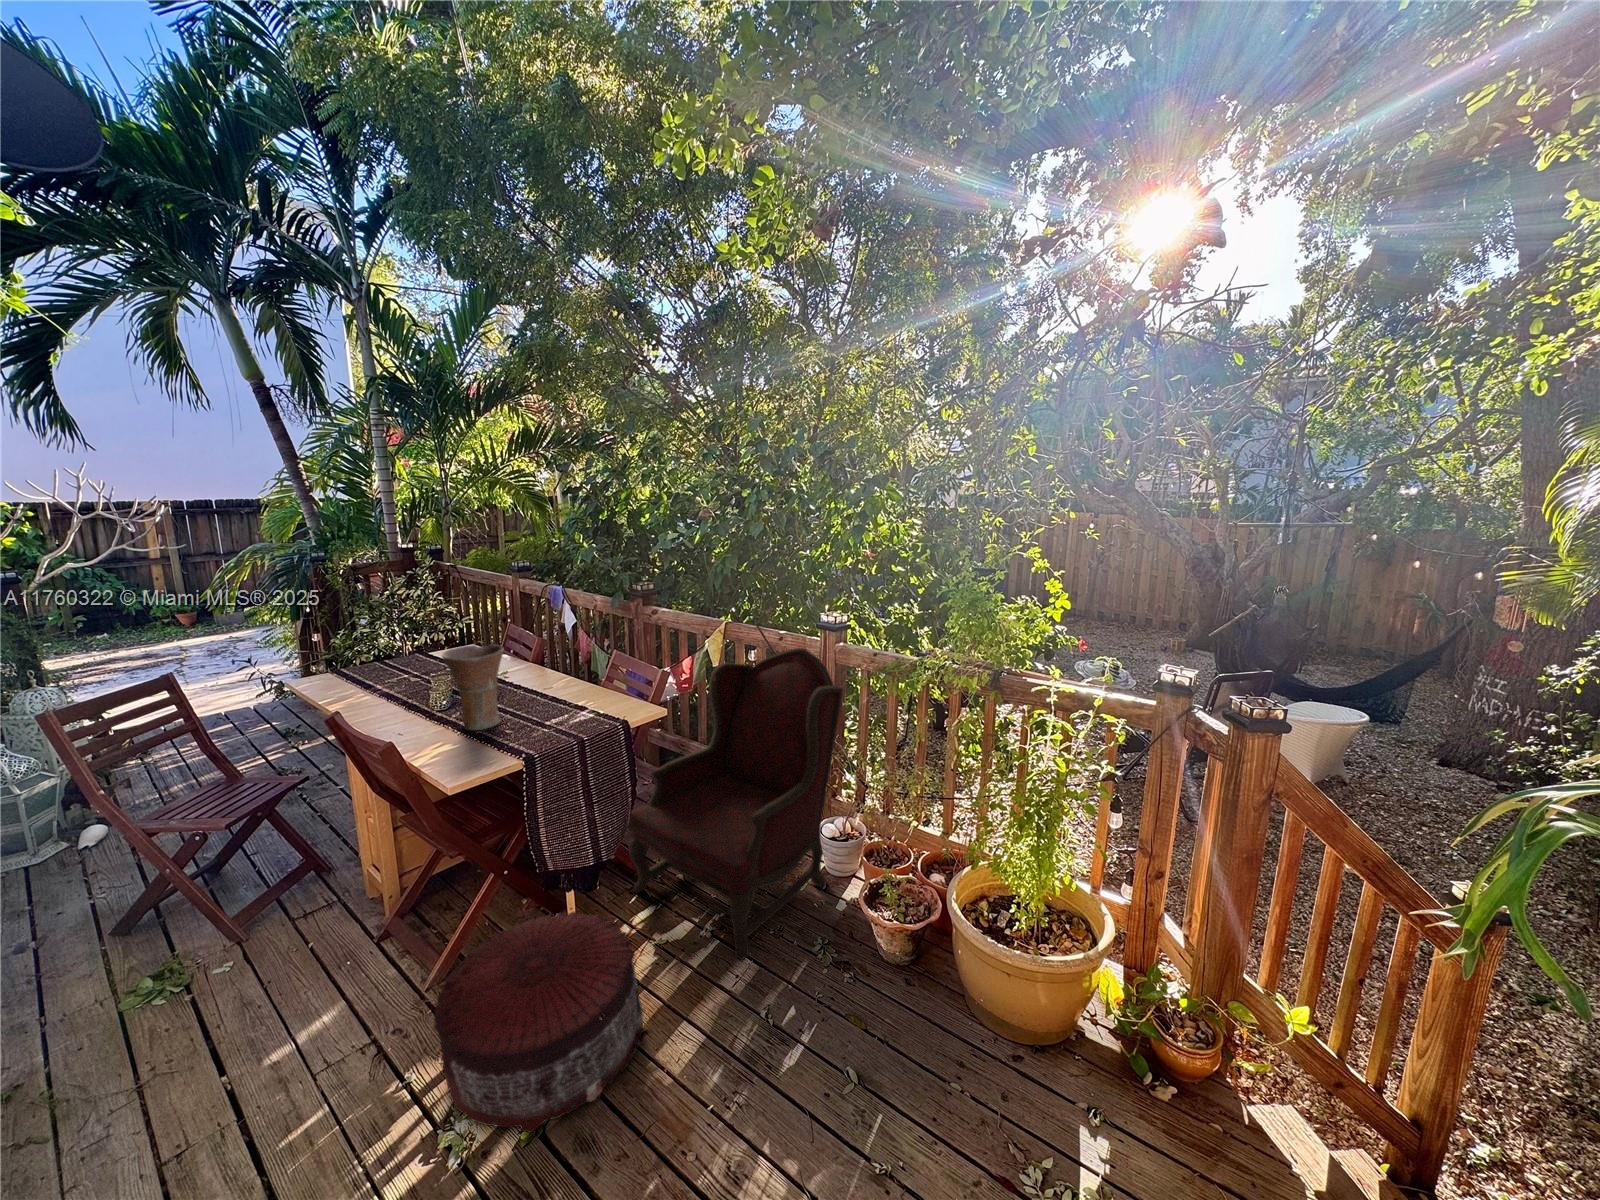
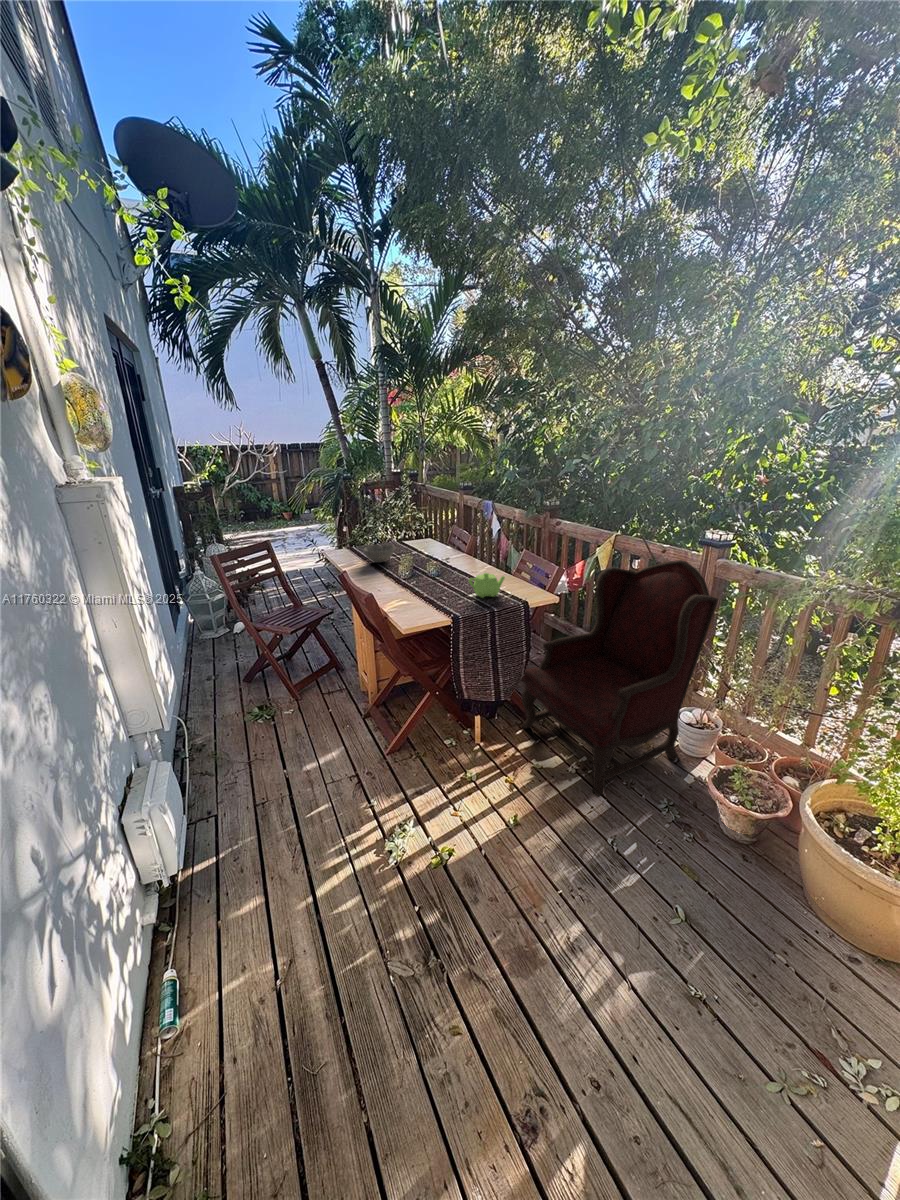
vase: present [442,644,504,730] -> none [407,536,447,595]
bowl: none [362,660,416,689] -> present [364,544,395,562]
teapot: none [541,689,592,723] -> present [468,573,505,598]
pouf: present [434,912,644,1132] -> none [386,727,519,862]

